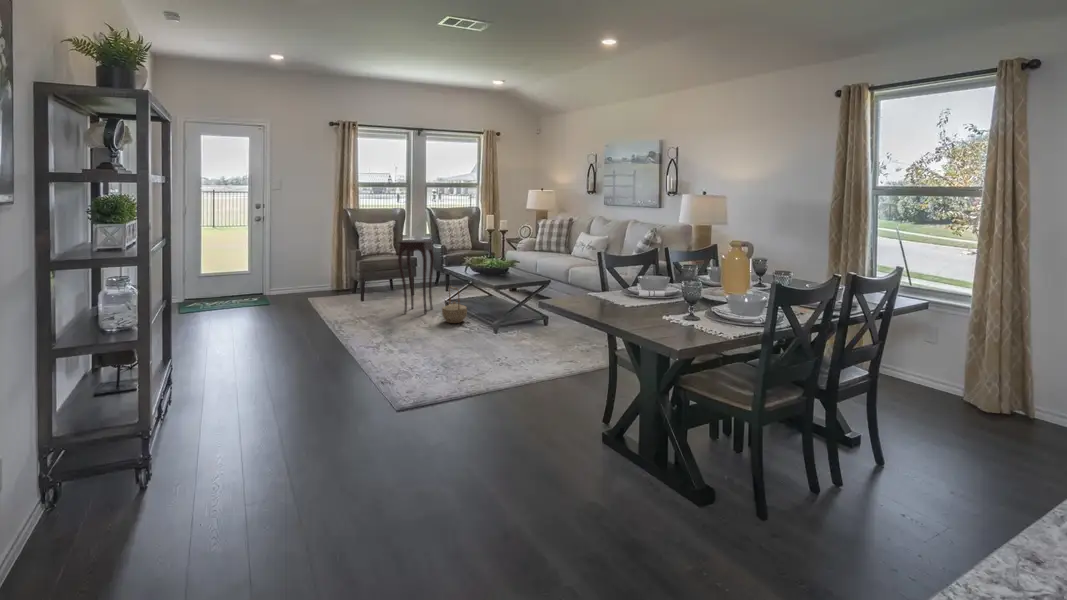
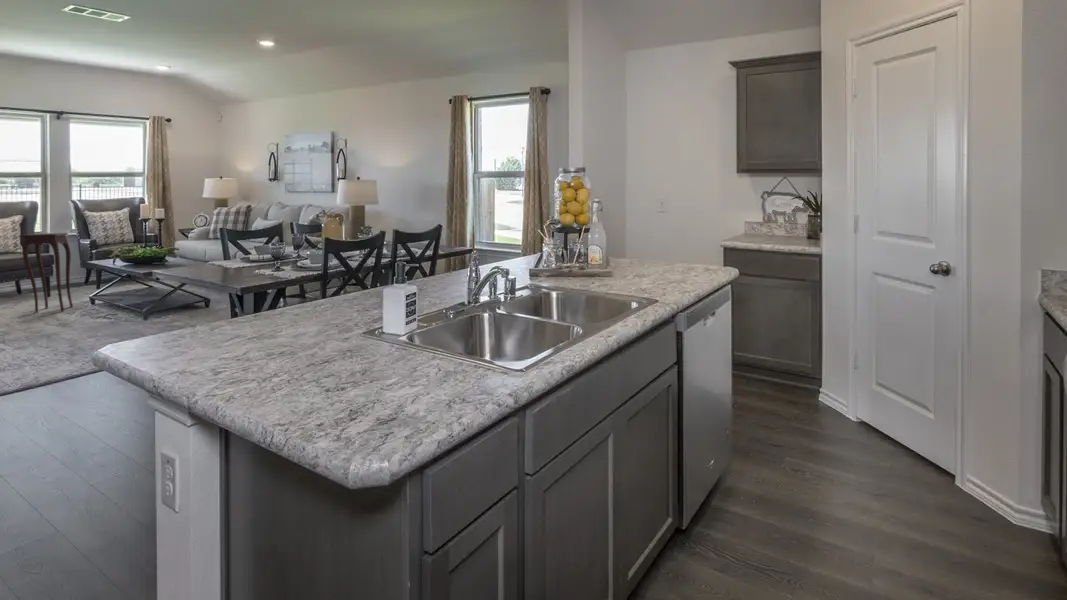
basket: present [442,286,467,323] -> none [79,279,110,316]

